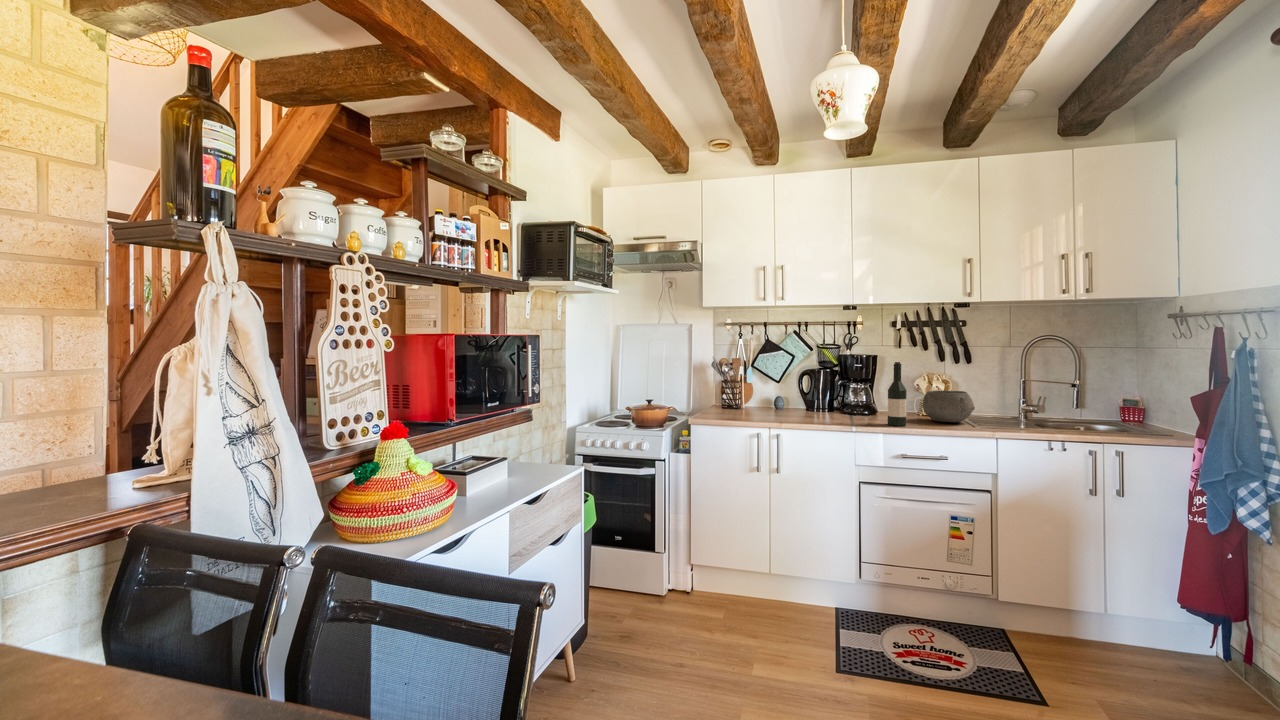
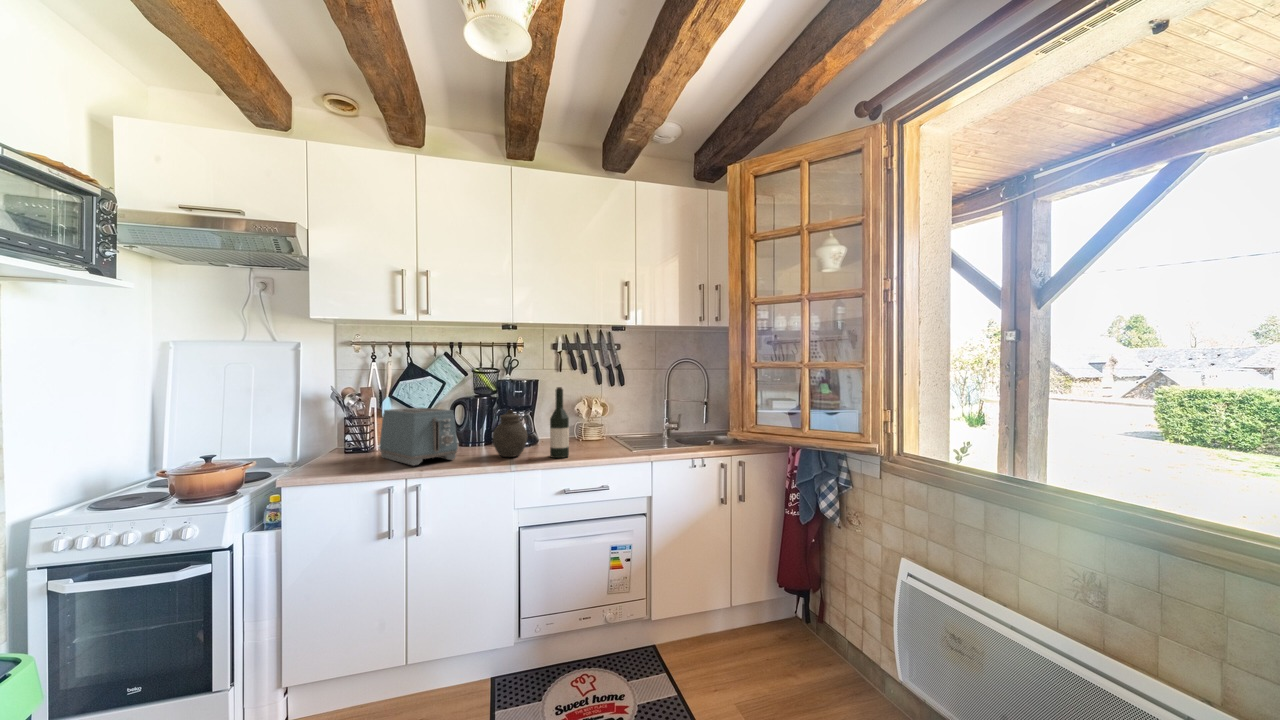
toaster: none [746,376,806,420] -> present [379,408,458,466]
jar: none [835,381,867,421] -> present [492,410,527,457]
bowl: present [922,391,975,422] -> none [582,414,630,447]

